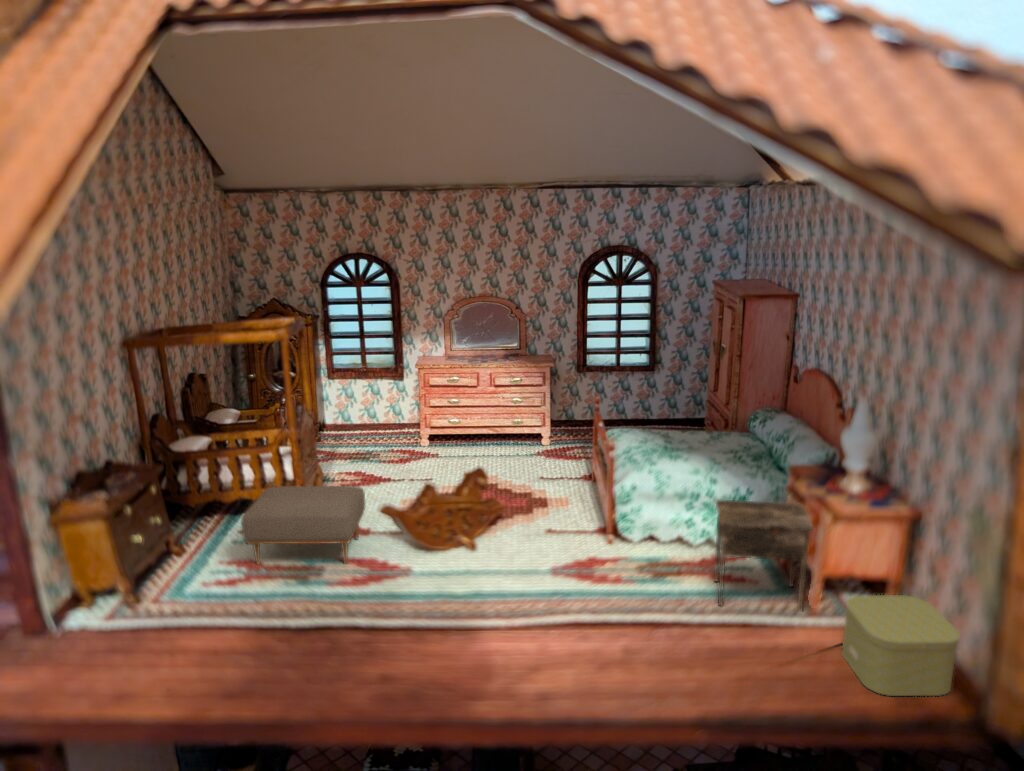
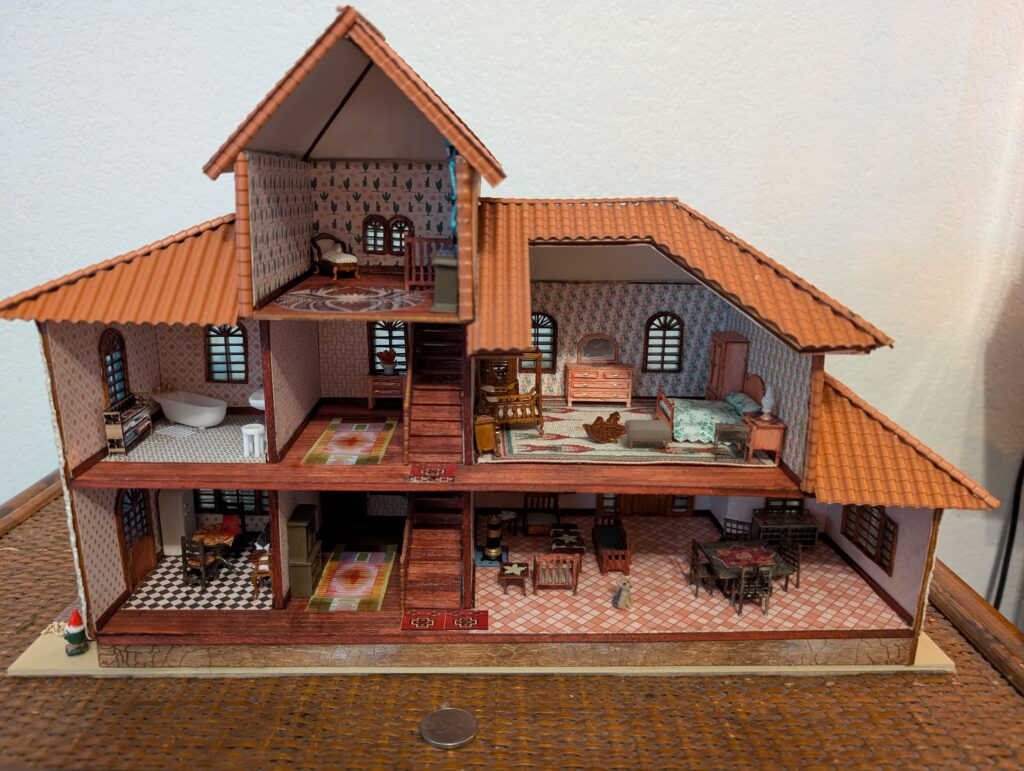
ottoman: present [242,486,365,564] -> present [625,420,672,449]
storage box: present [842,595,960,696] -> none [758,454,795,483]

